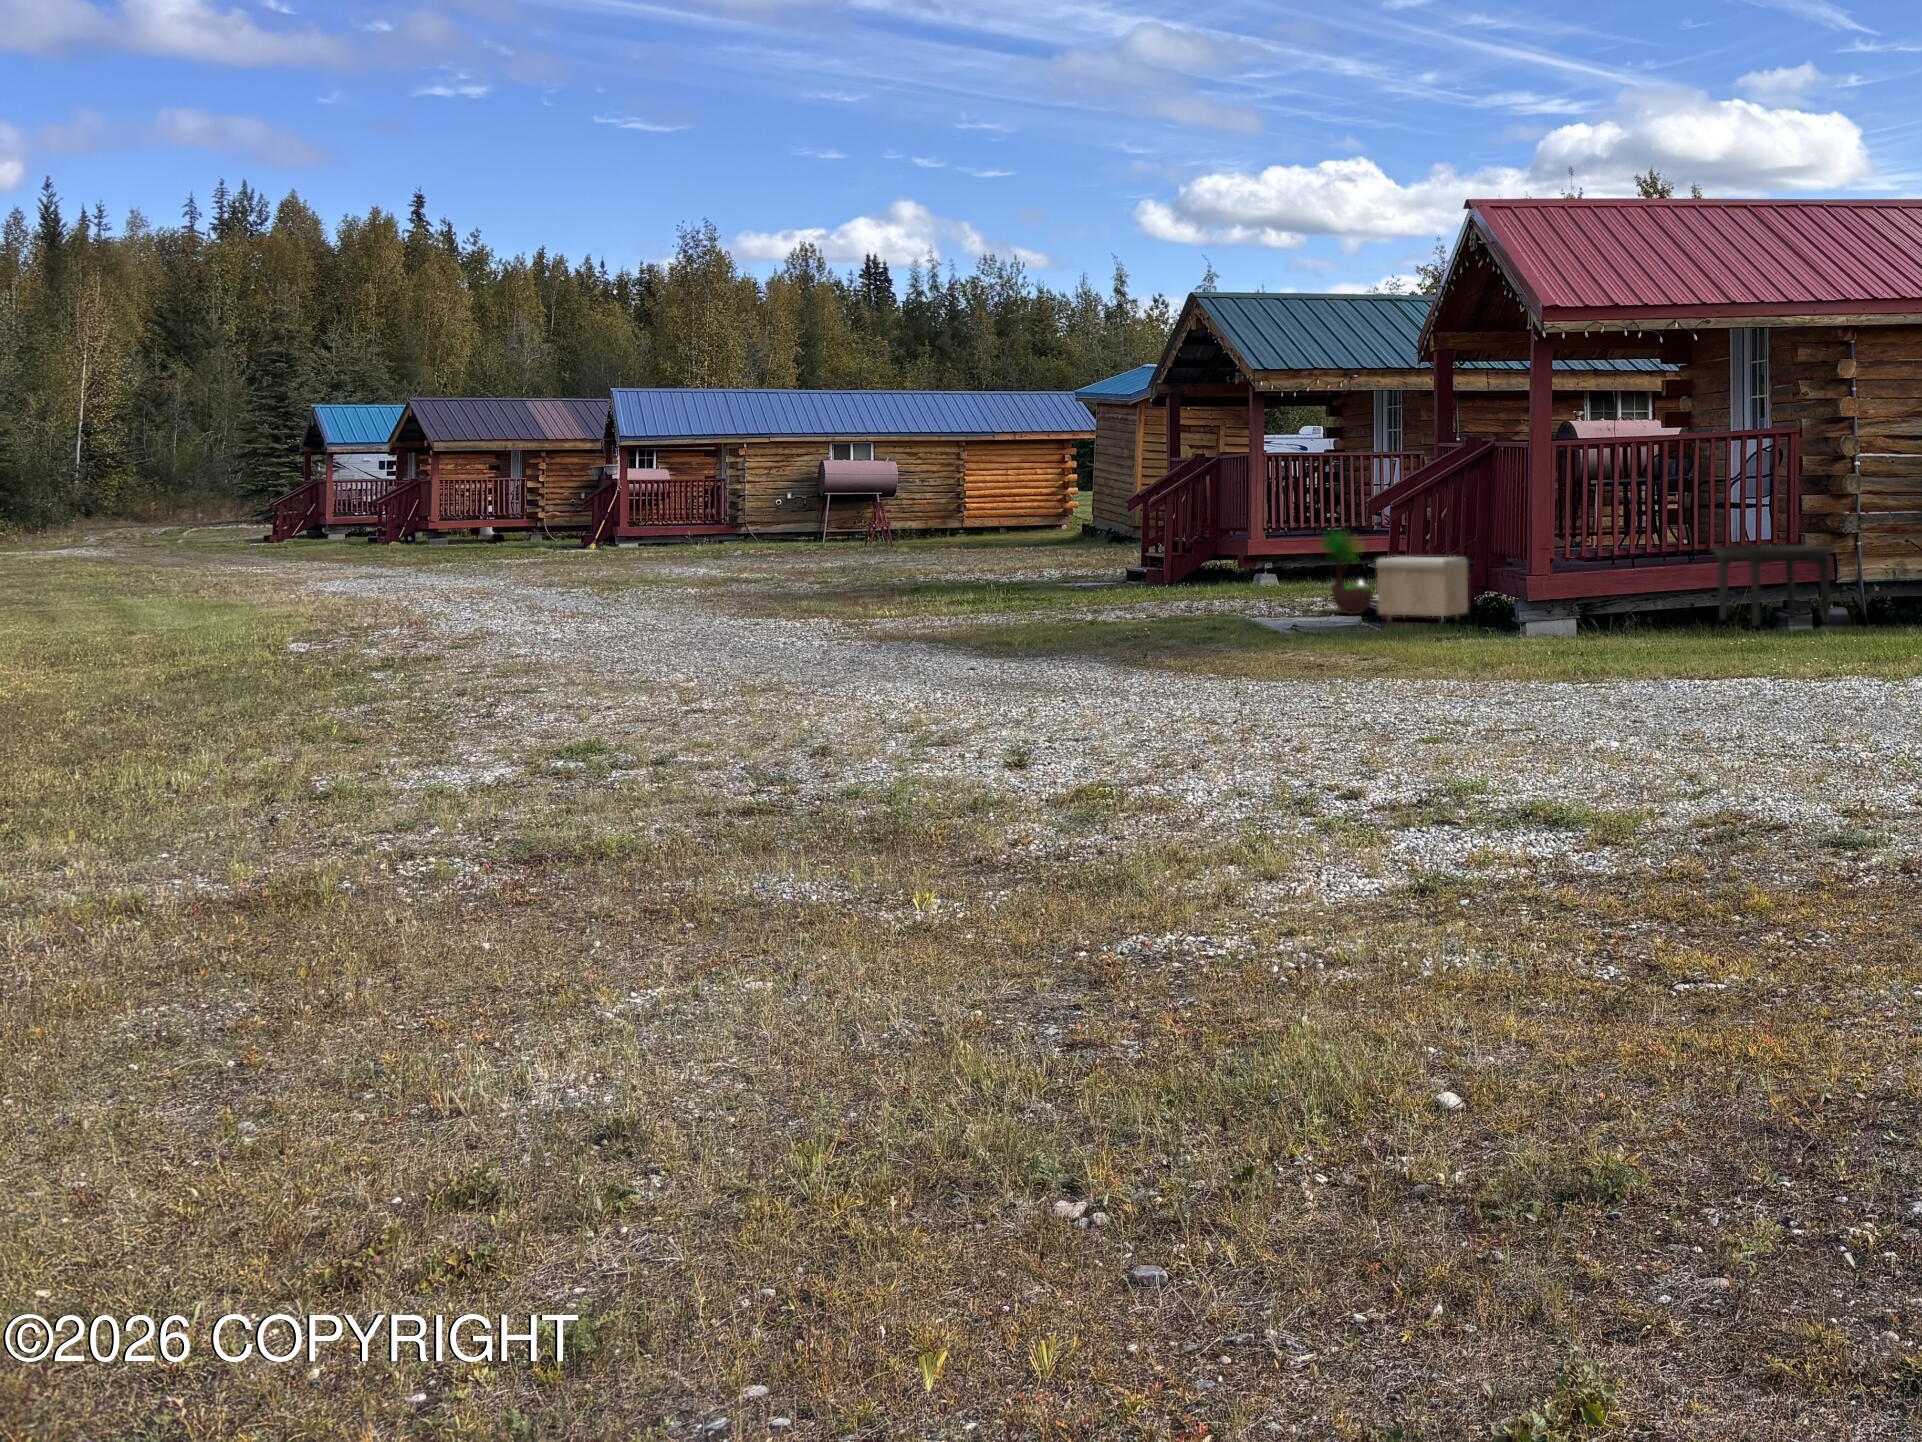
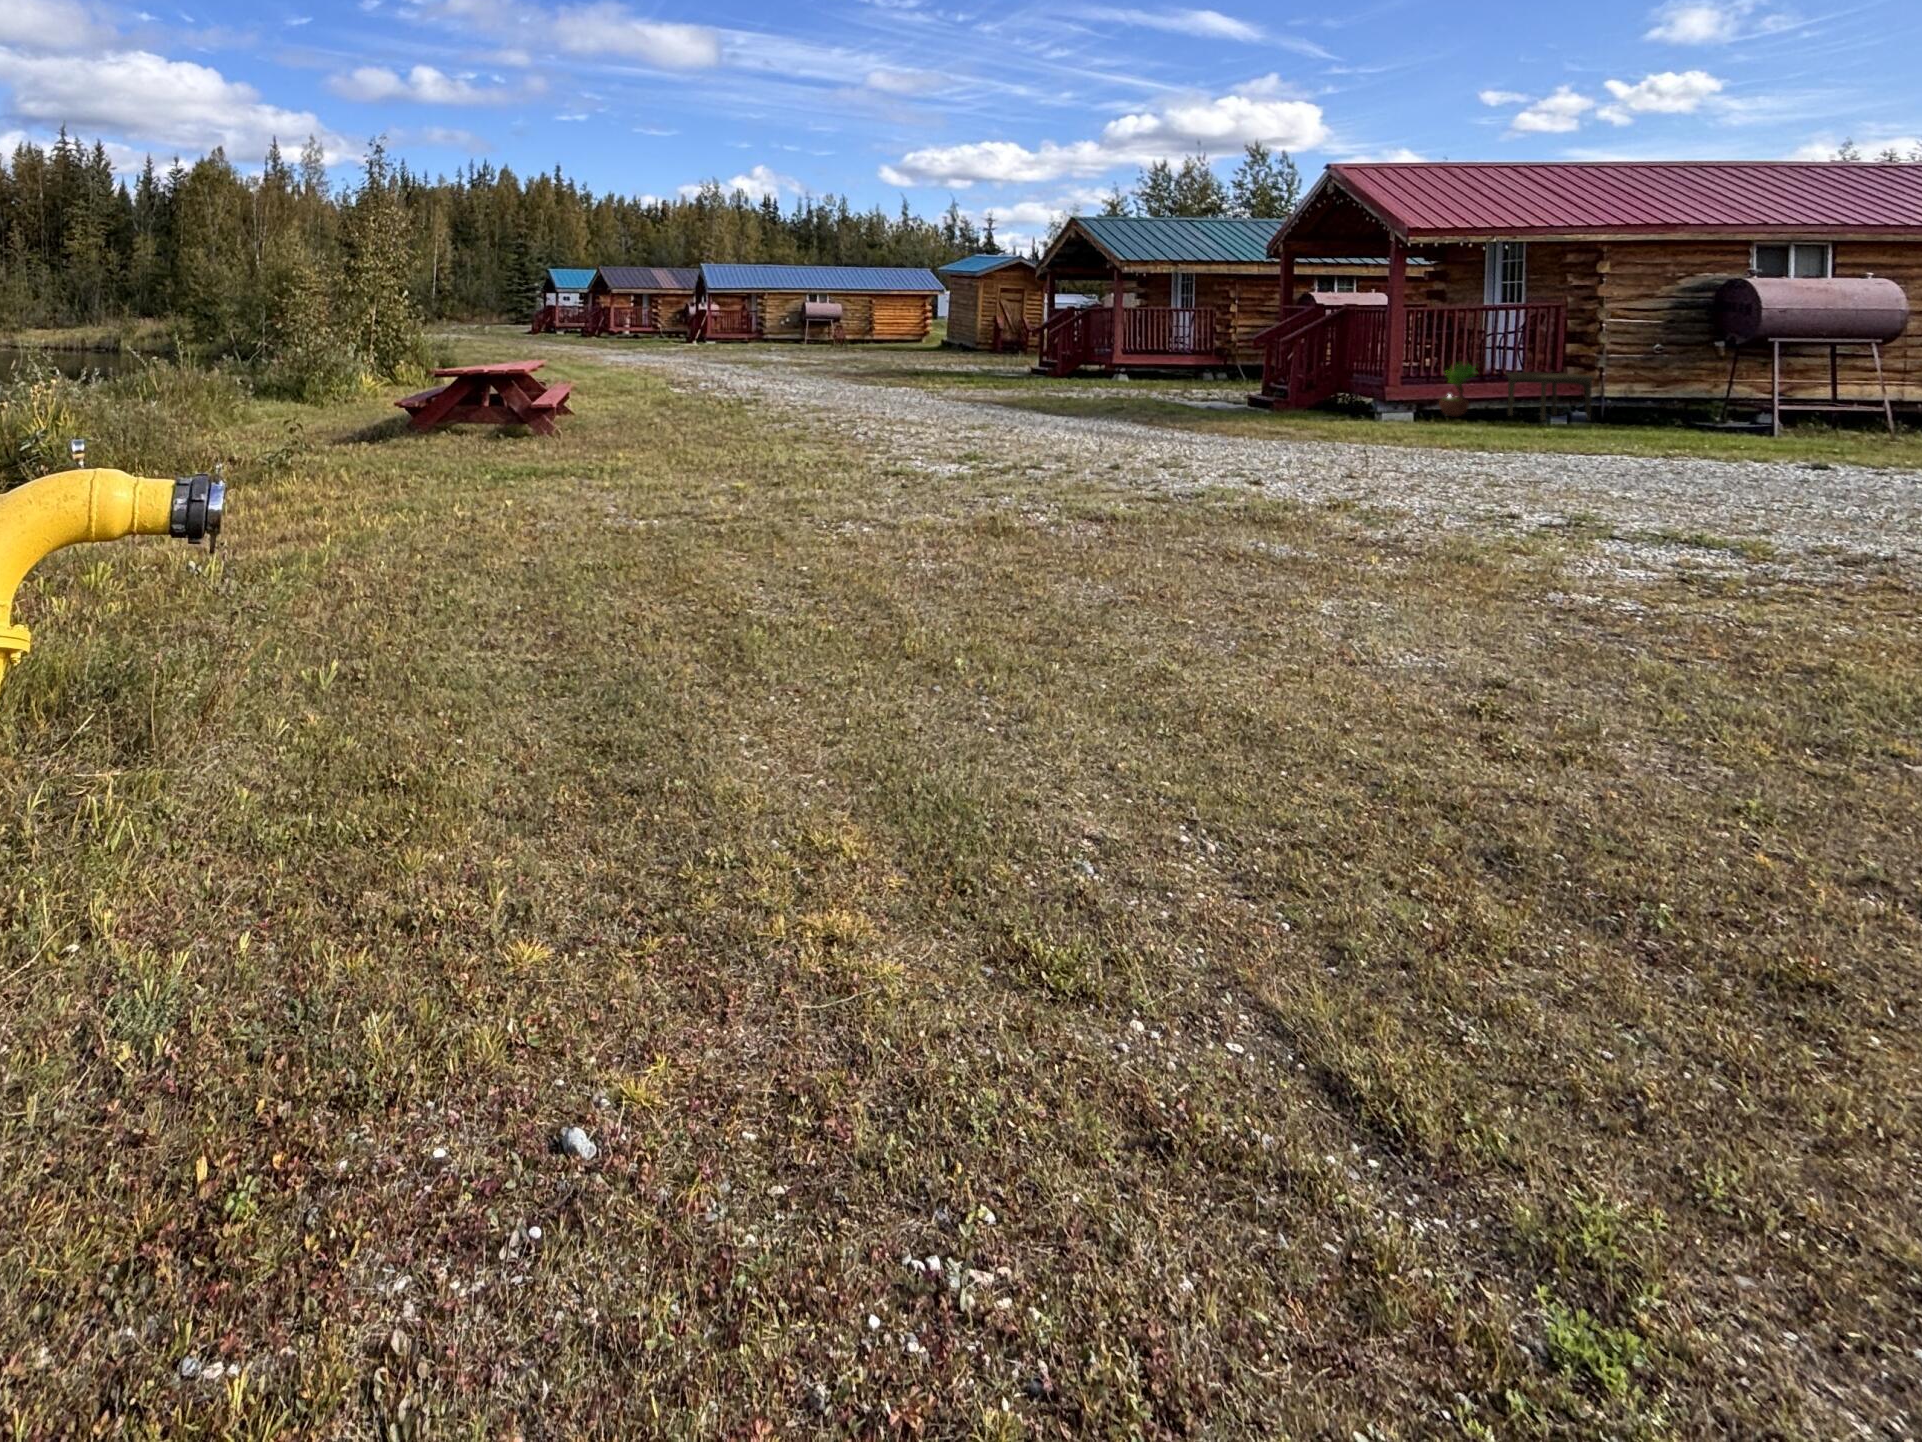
potted tree: present [1321,527,1373,614] -> present [1439,364,1475,417]
storage bench: present [1376,557,1468,621] -> none [1278,370,1334,409]

